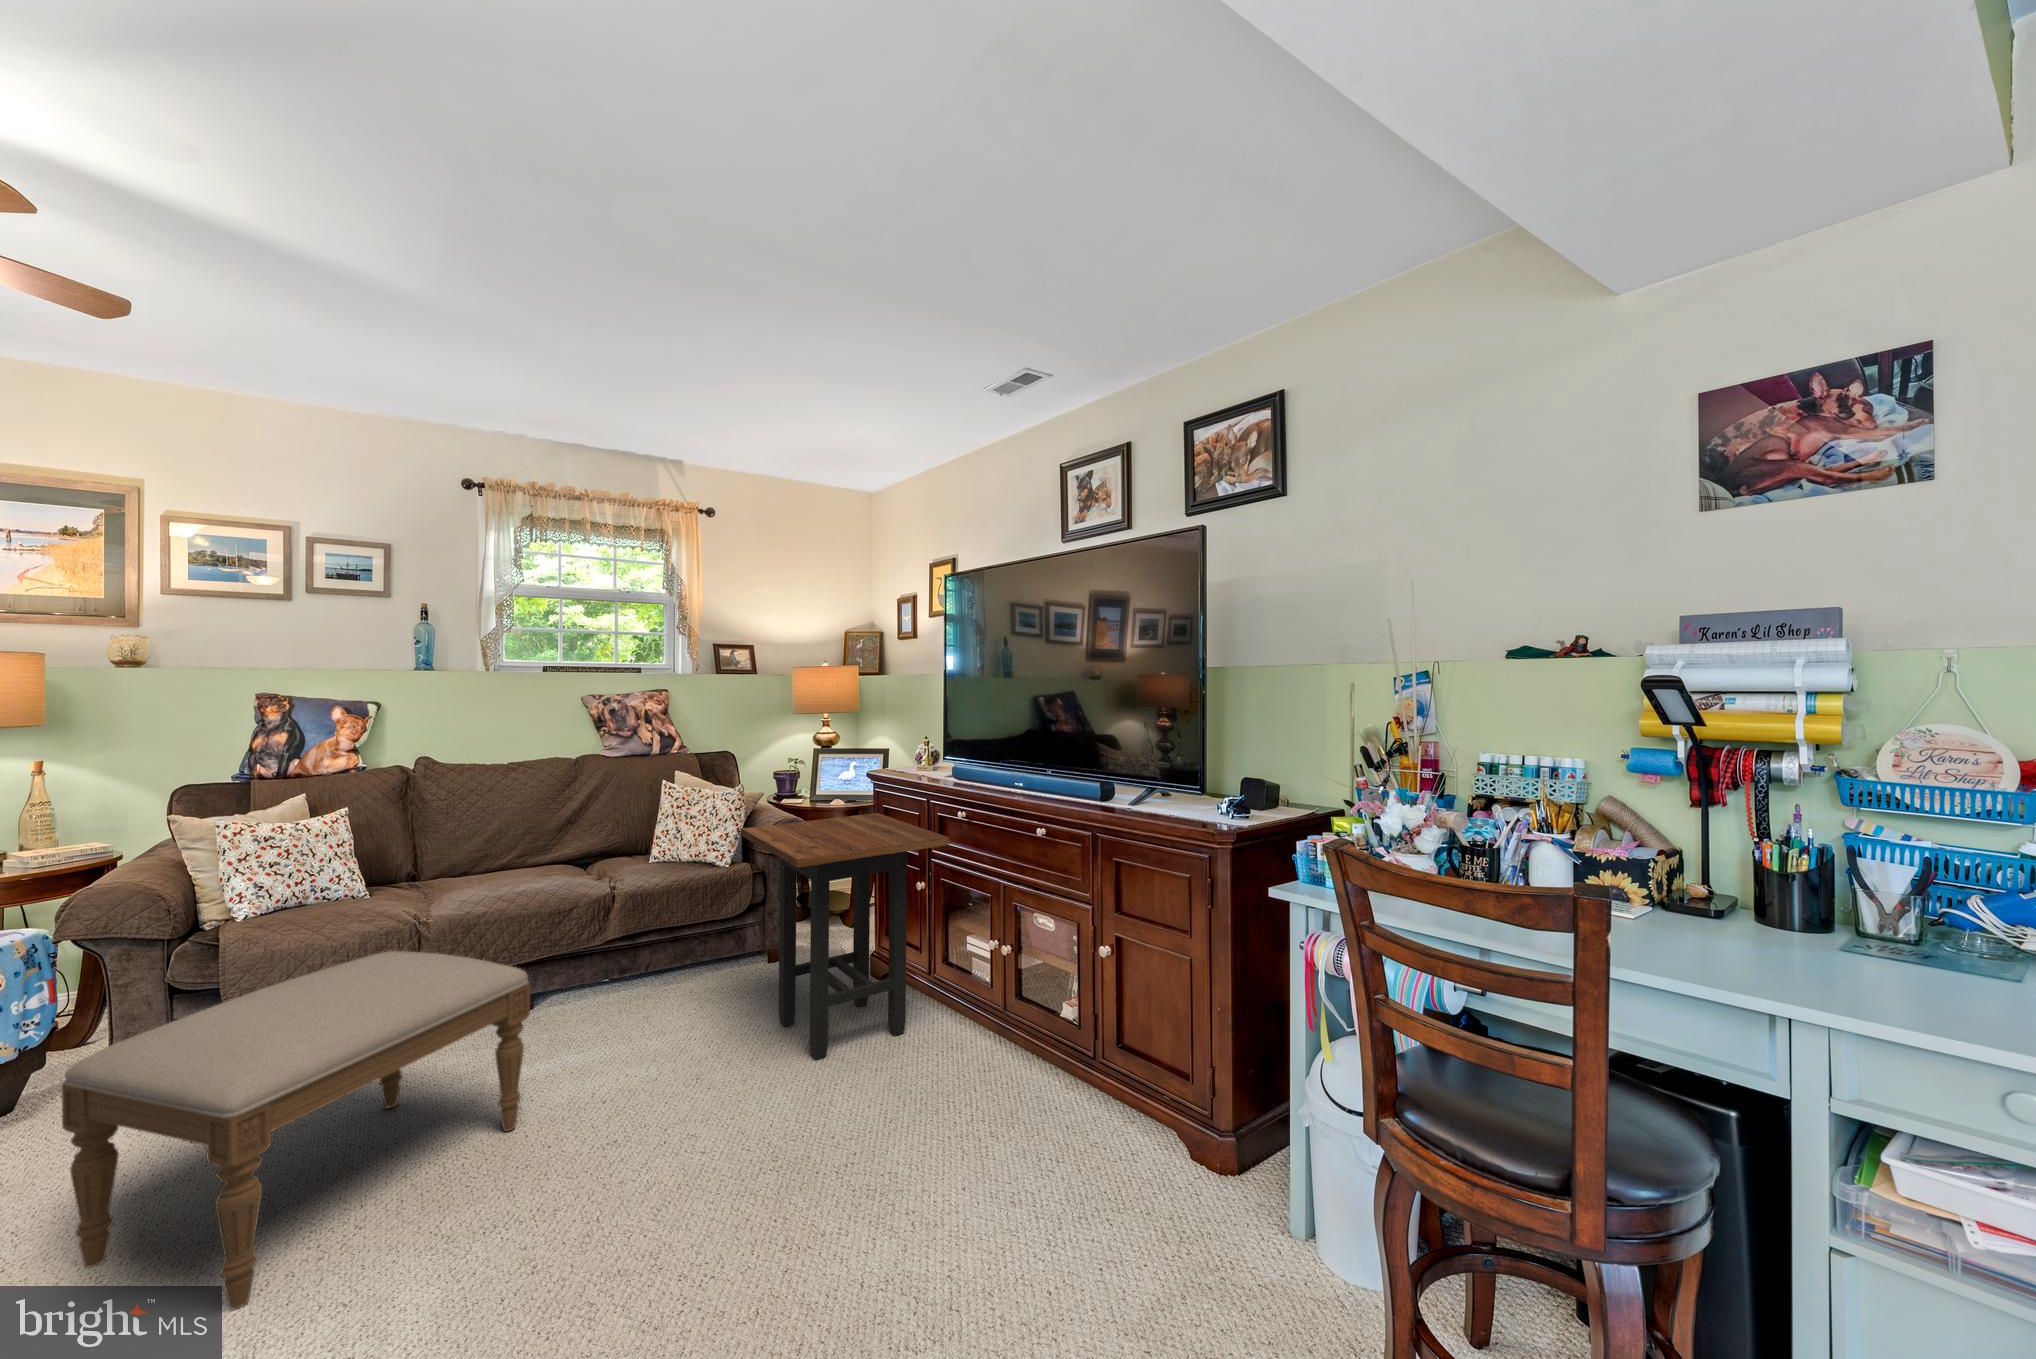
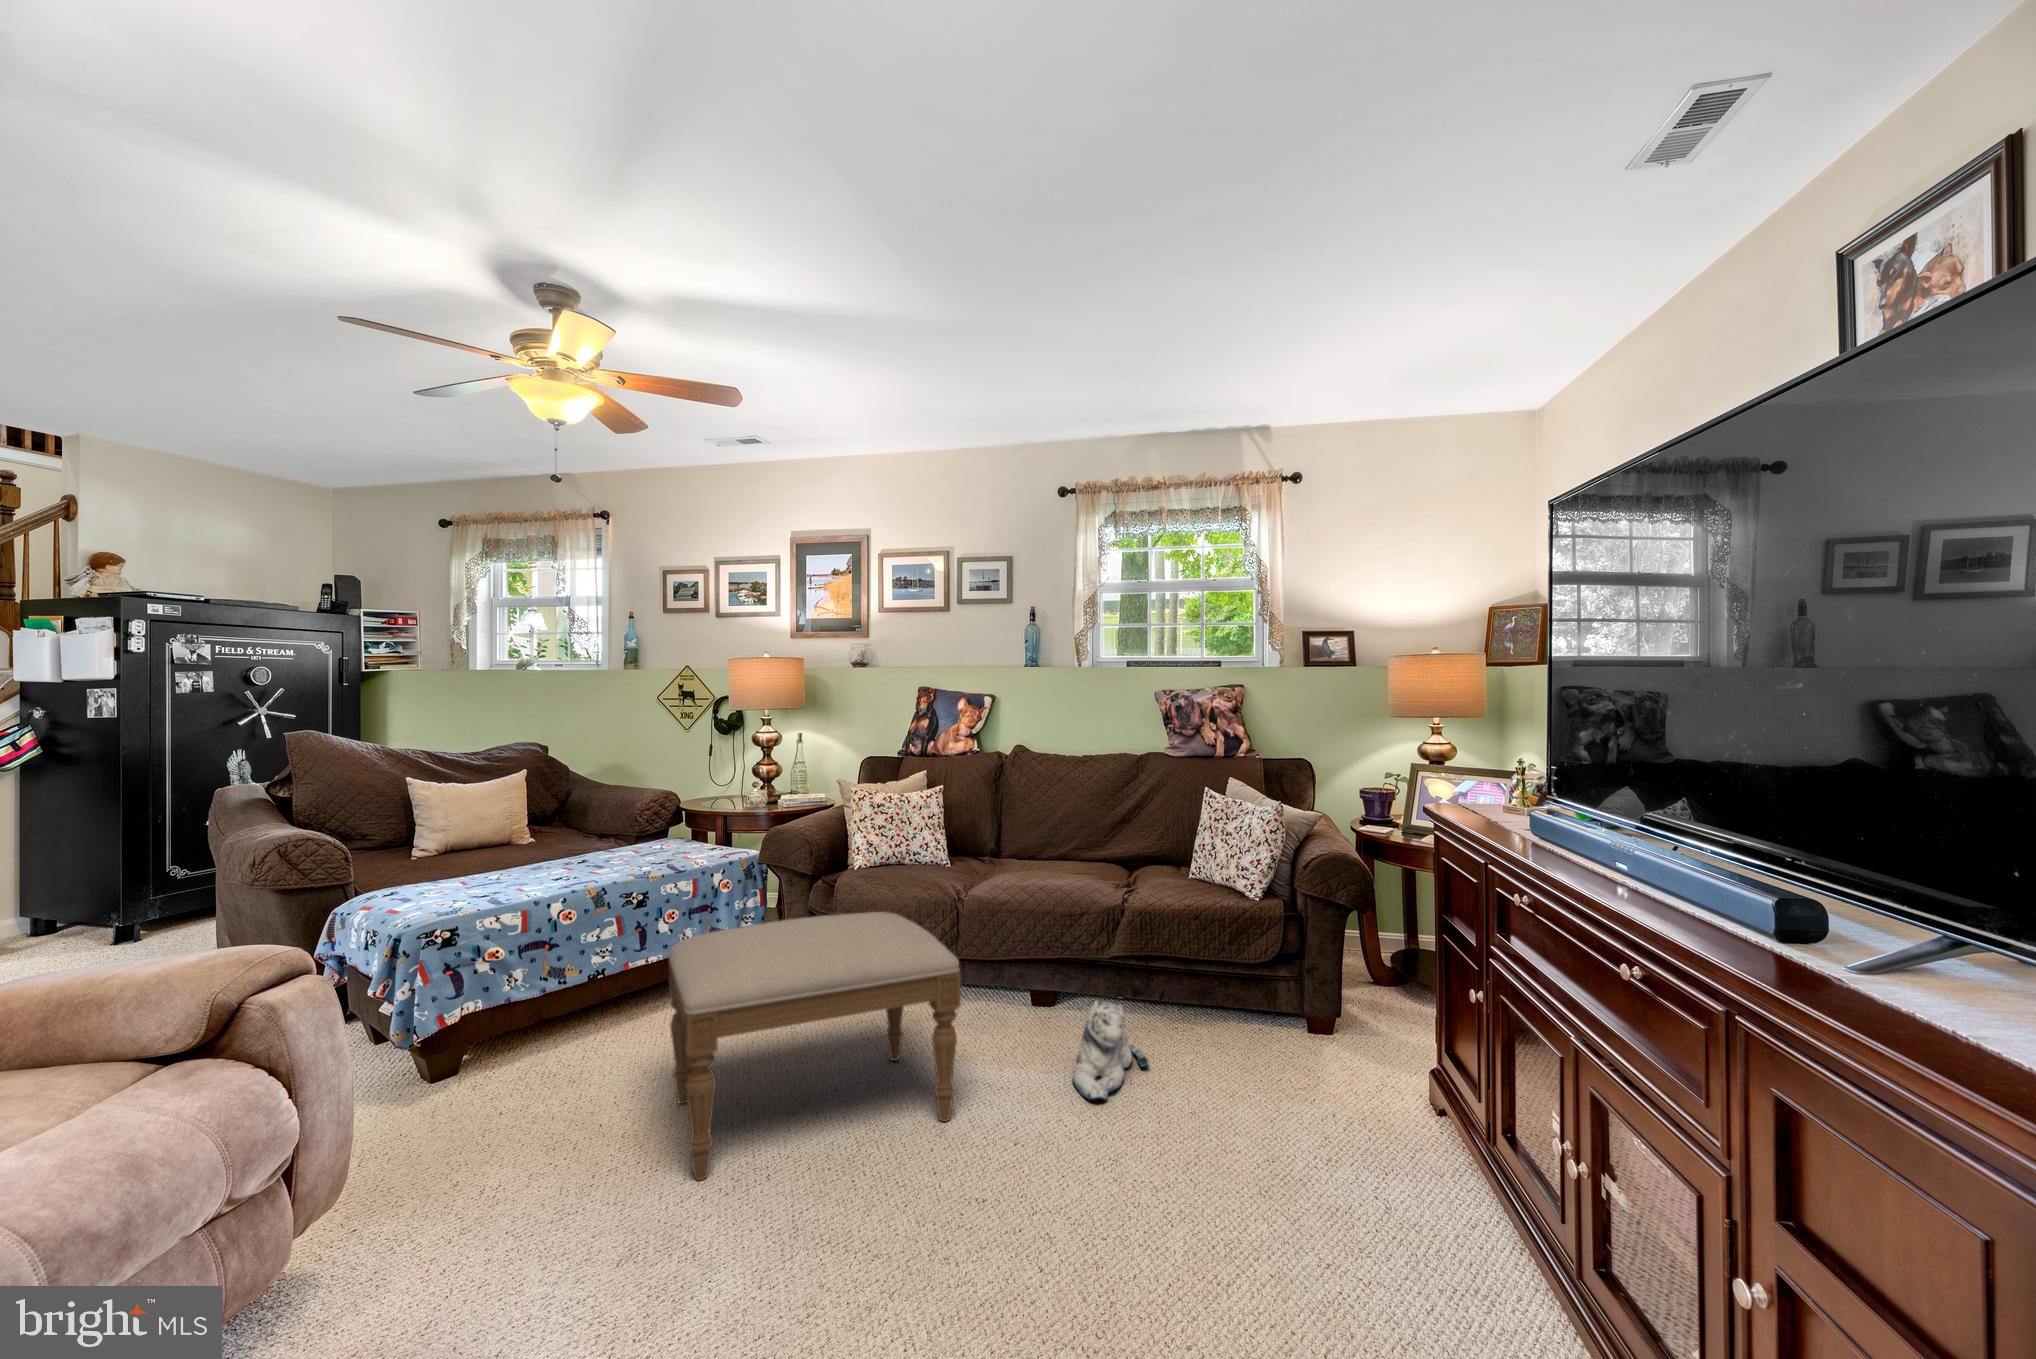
side table: present [741,813,949,1060] -> none [1220,847,1487,1202]
plush toy: none [599,975,670,1062] -> present [1073,1001,1148,1100]

